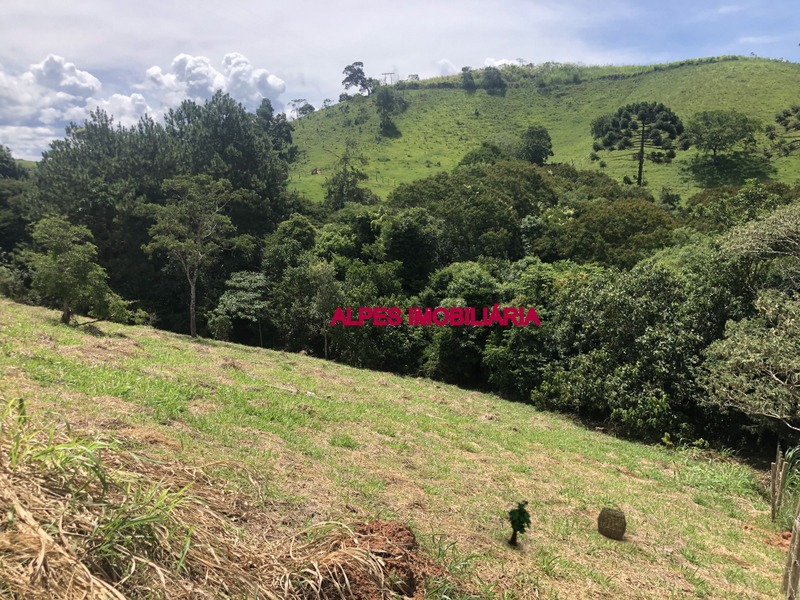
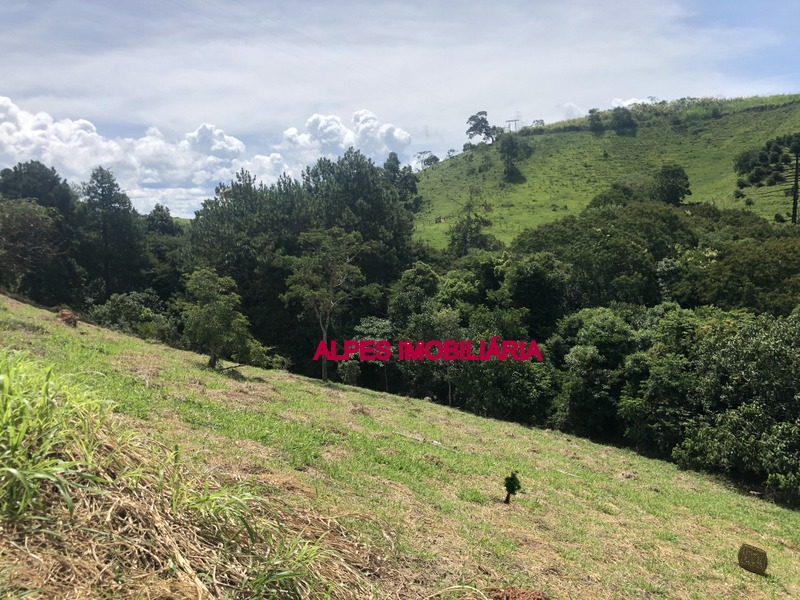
decorative plant: present [506,500,531,546] -> present [504,471,521,504]

